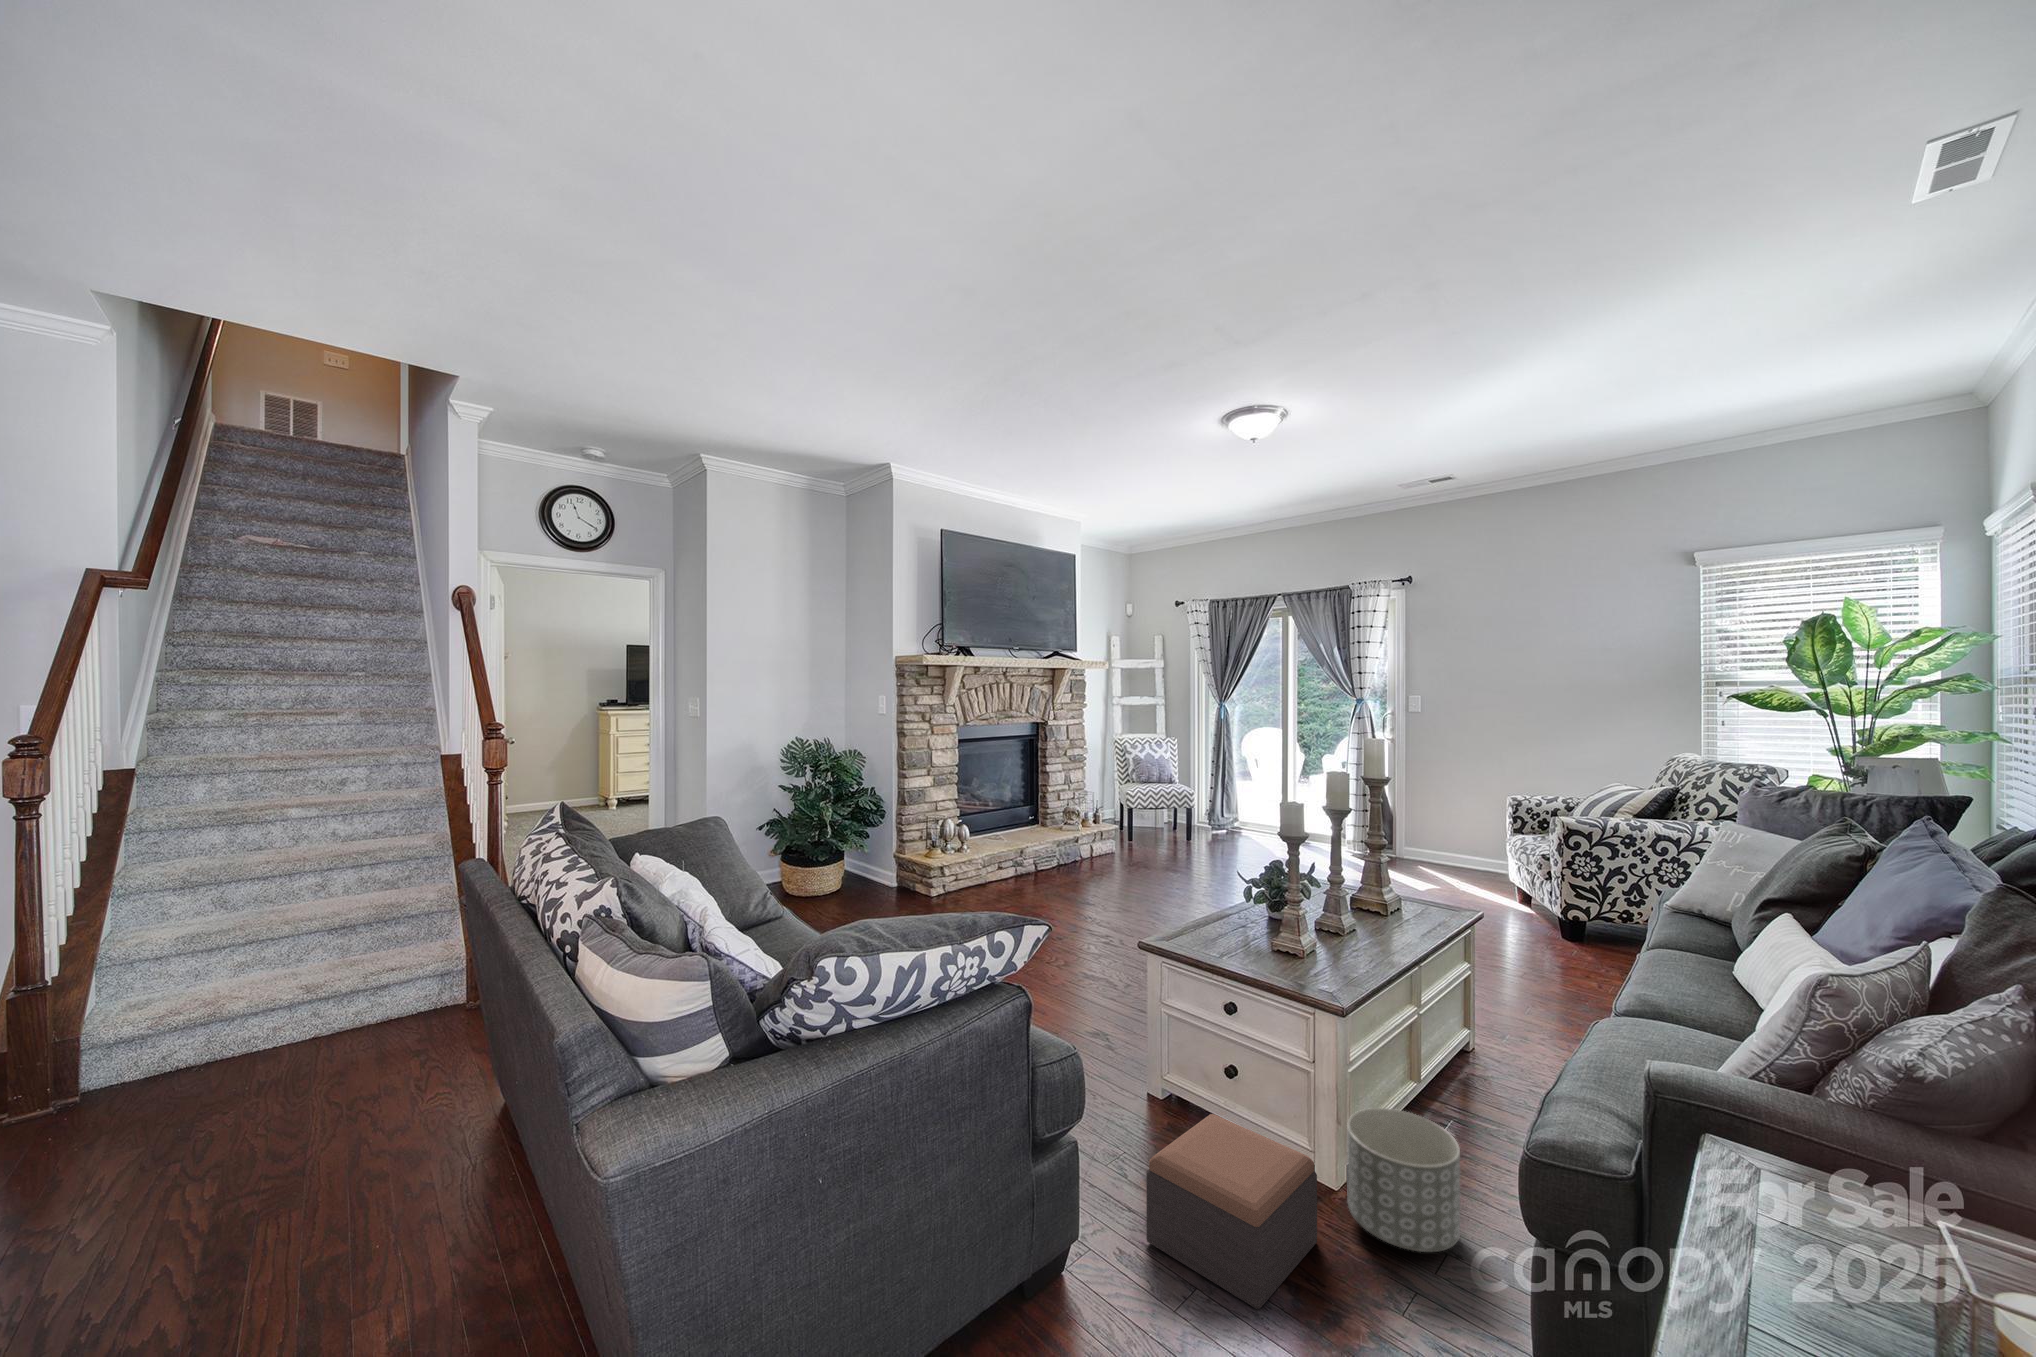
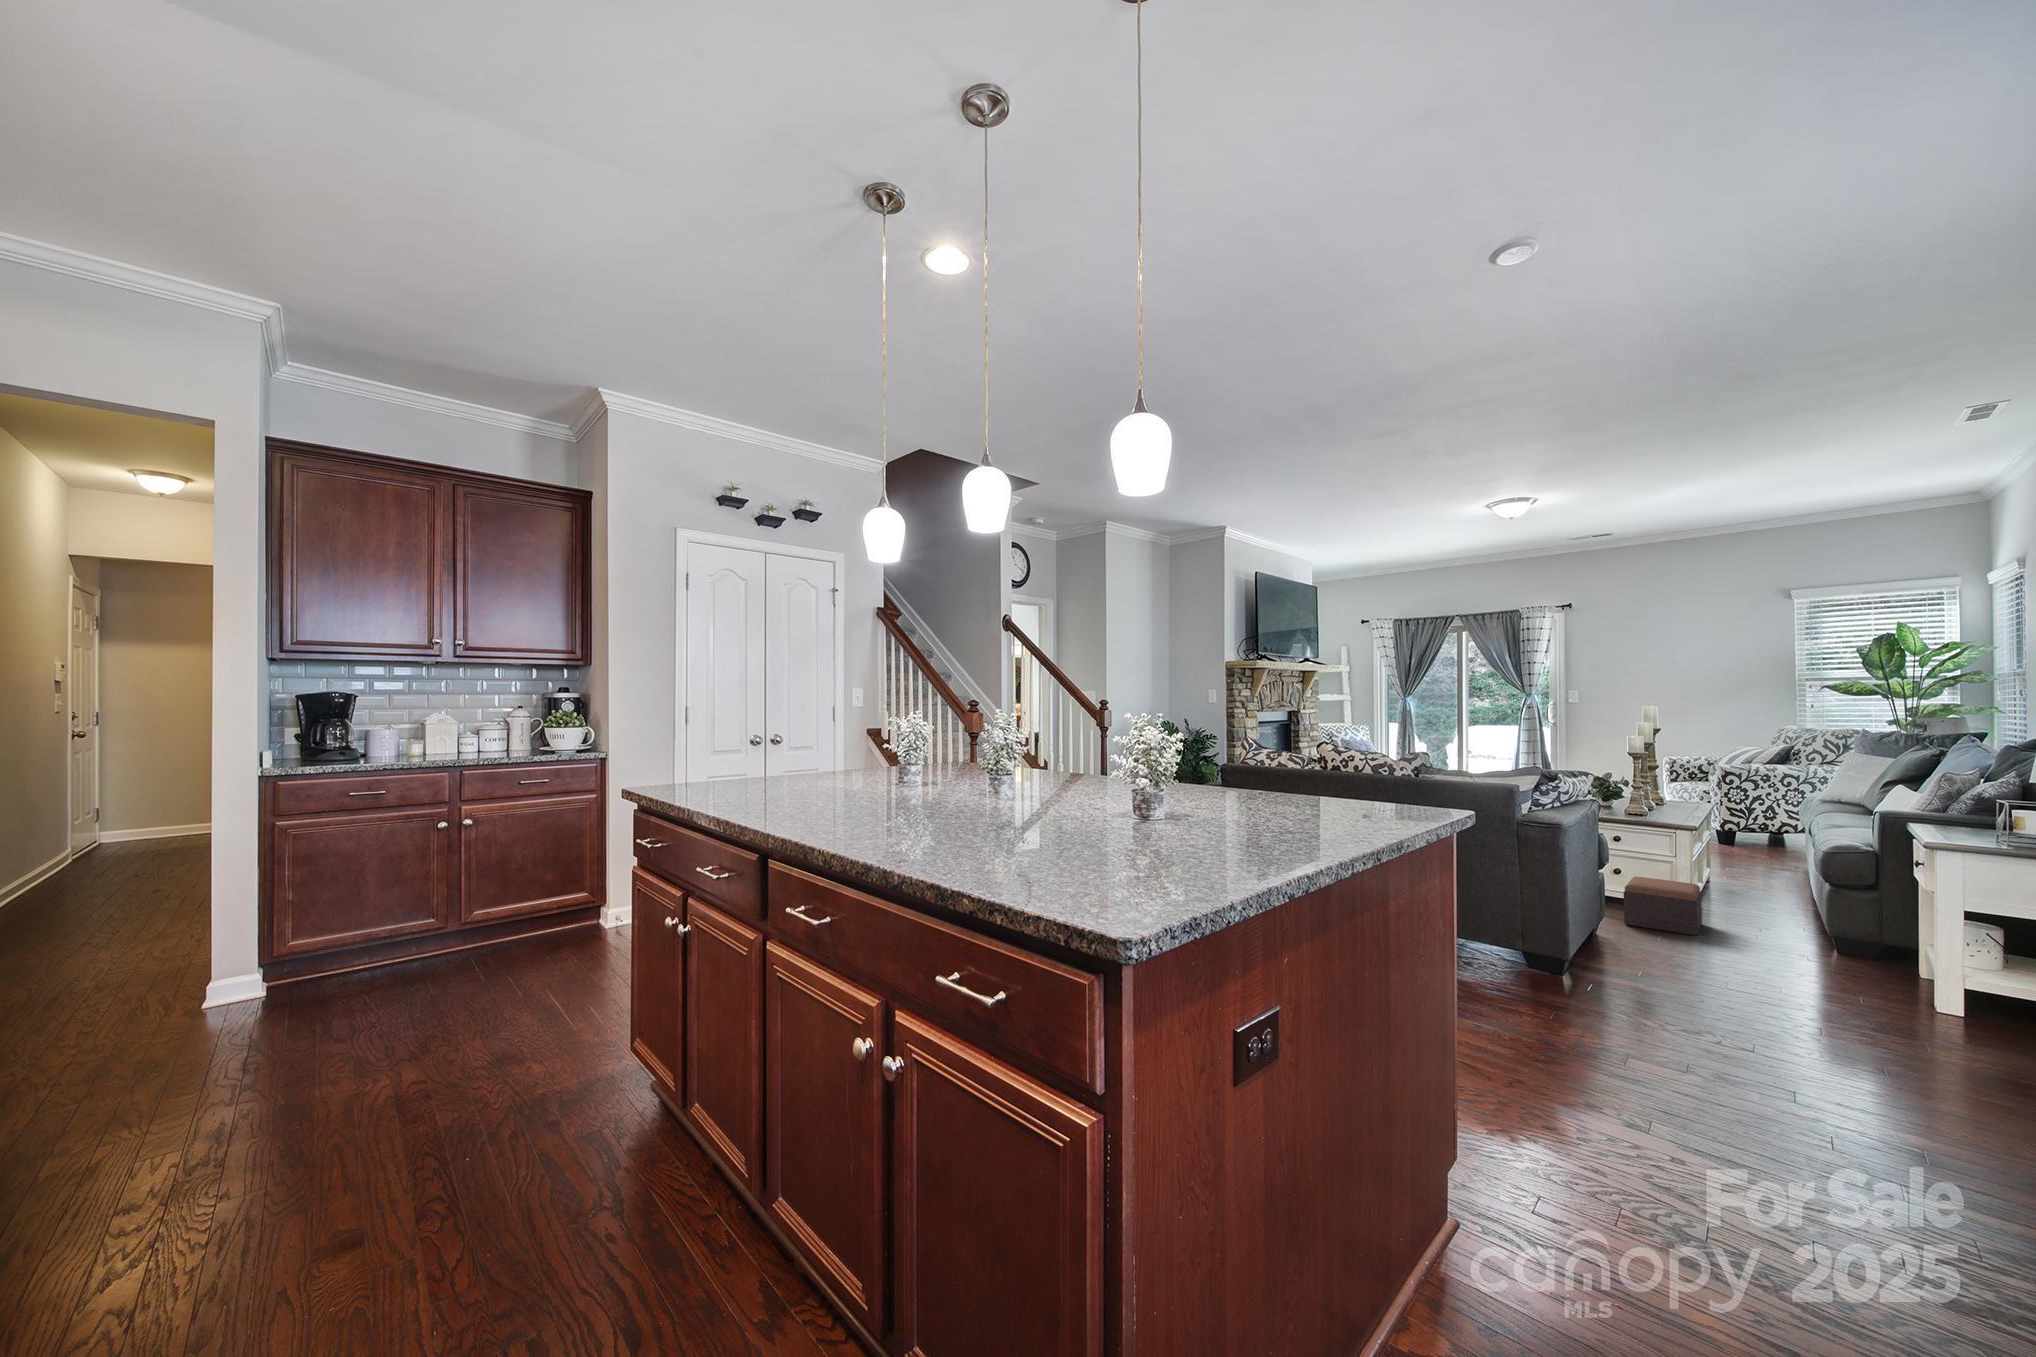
planter: present [1347,1108,1460,1252] -> none [1706,872,1769,924]

